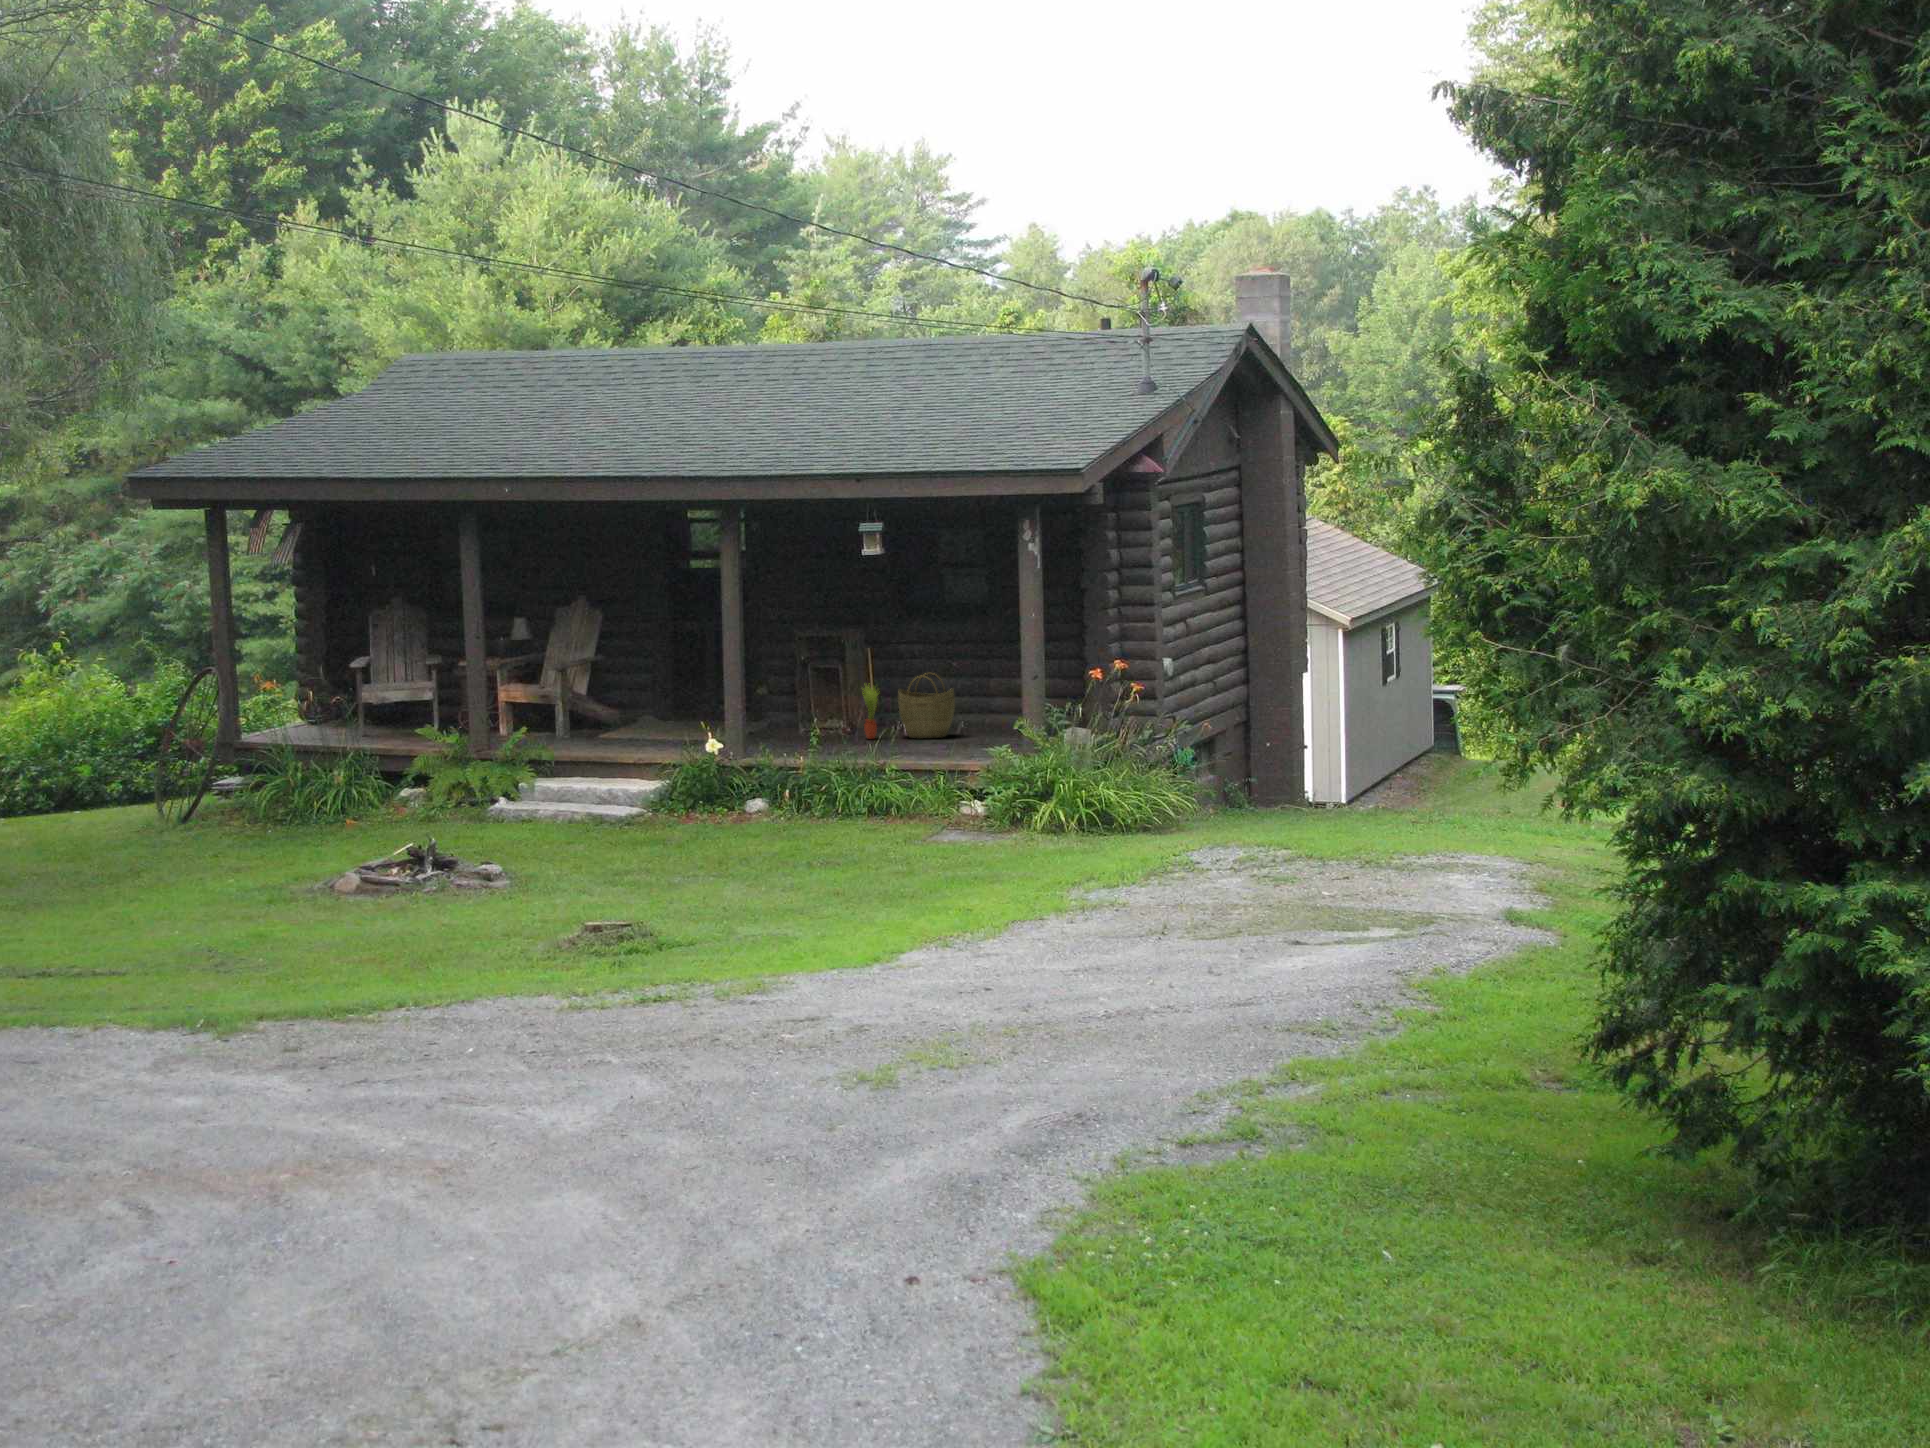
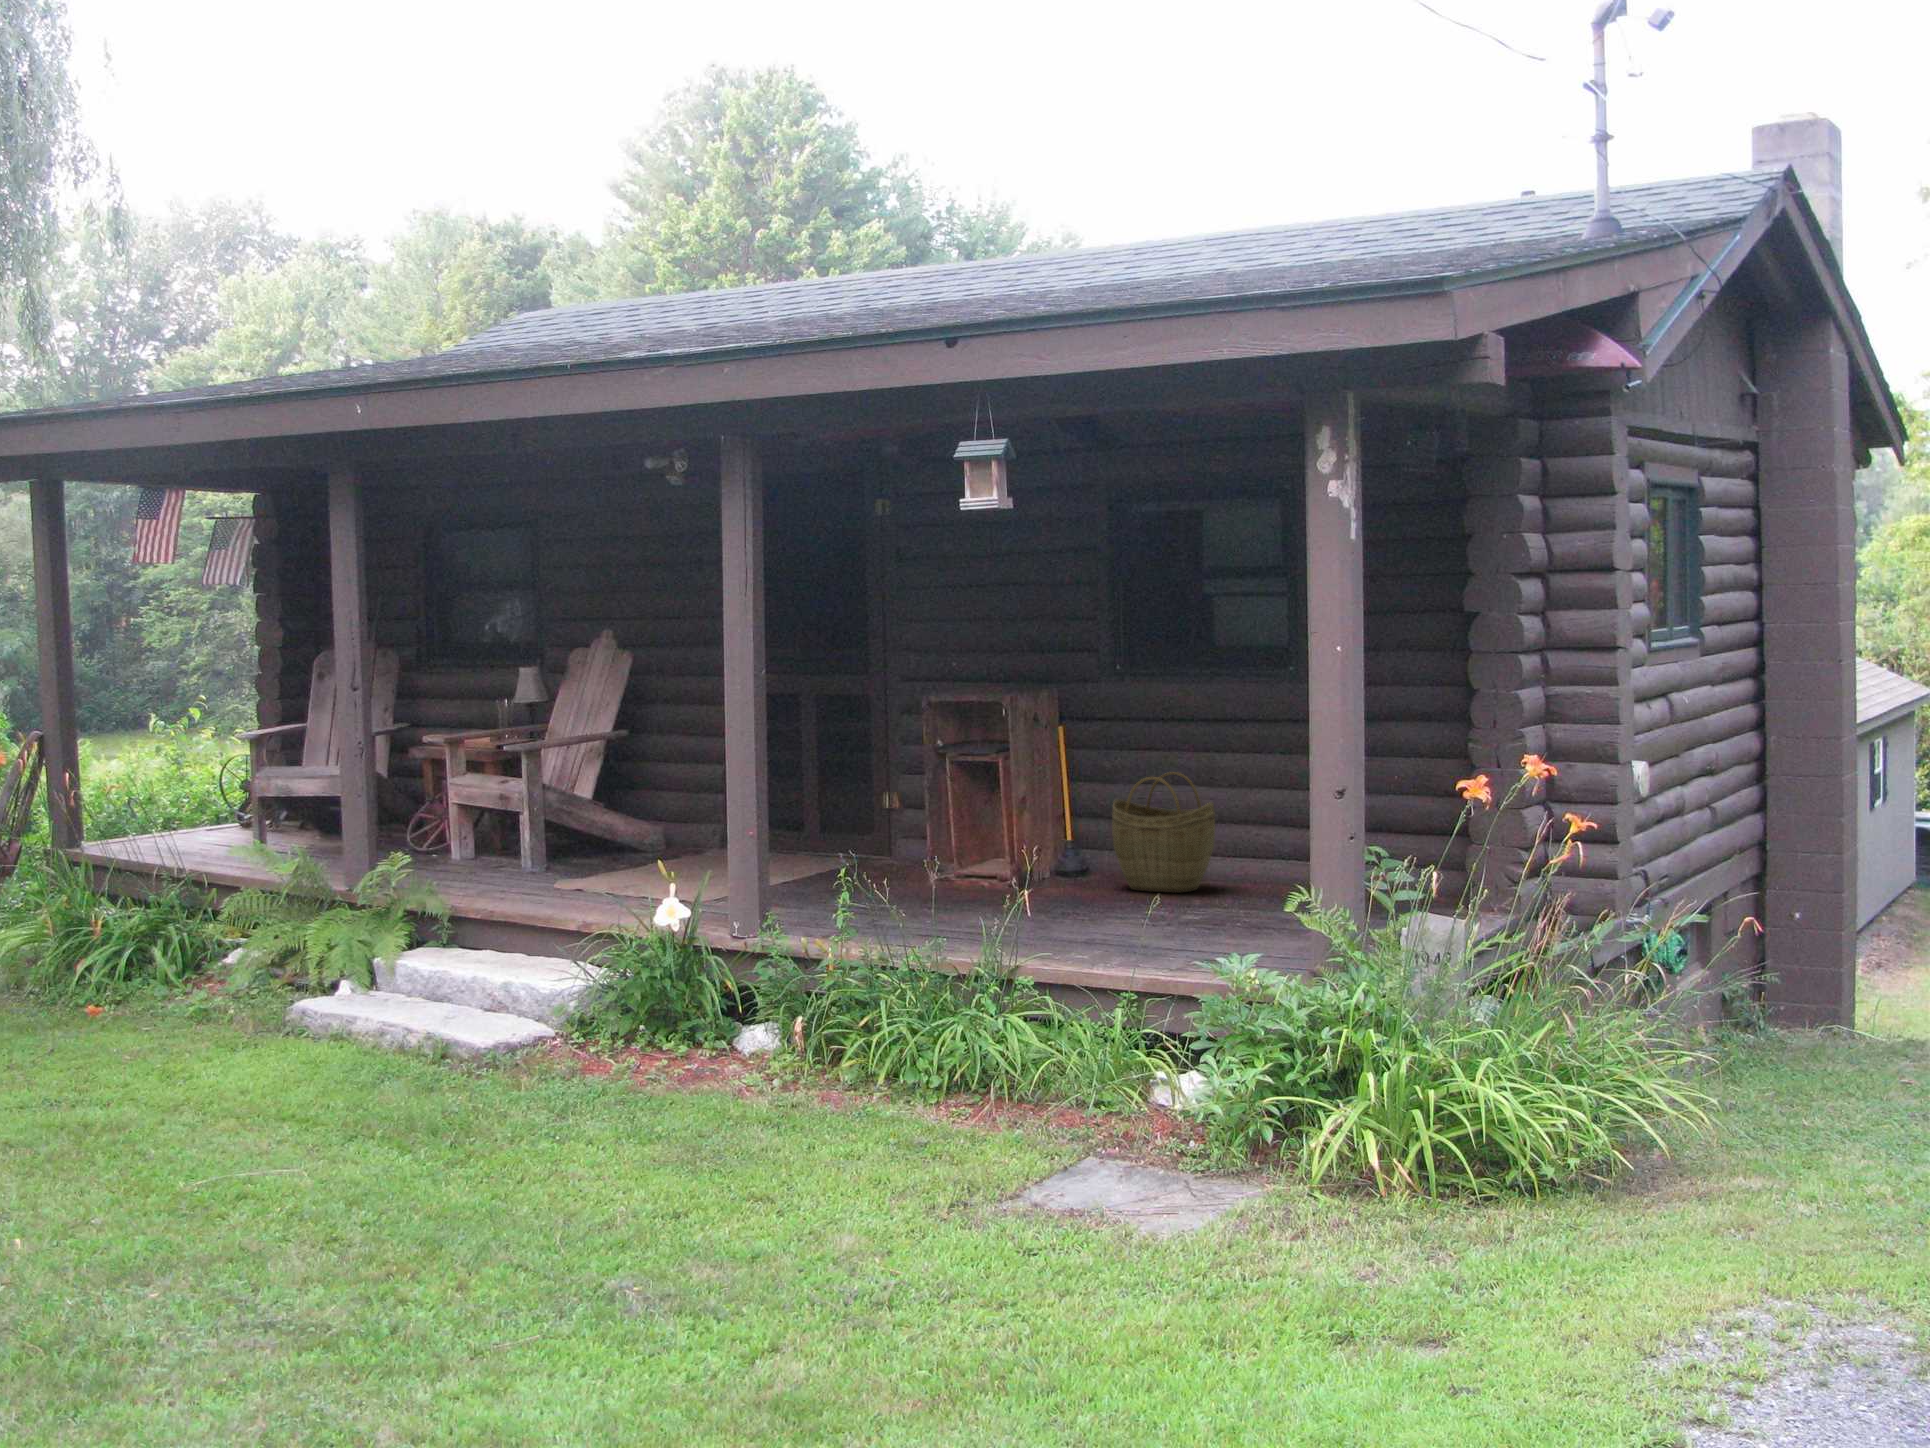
potted plant: present [862,686,878,739] -> none [1045,785,1079,886]

